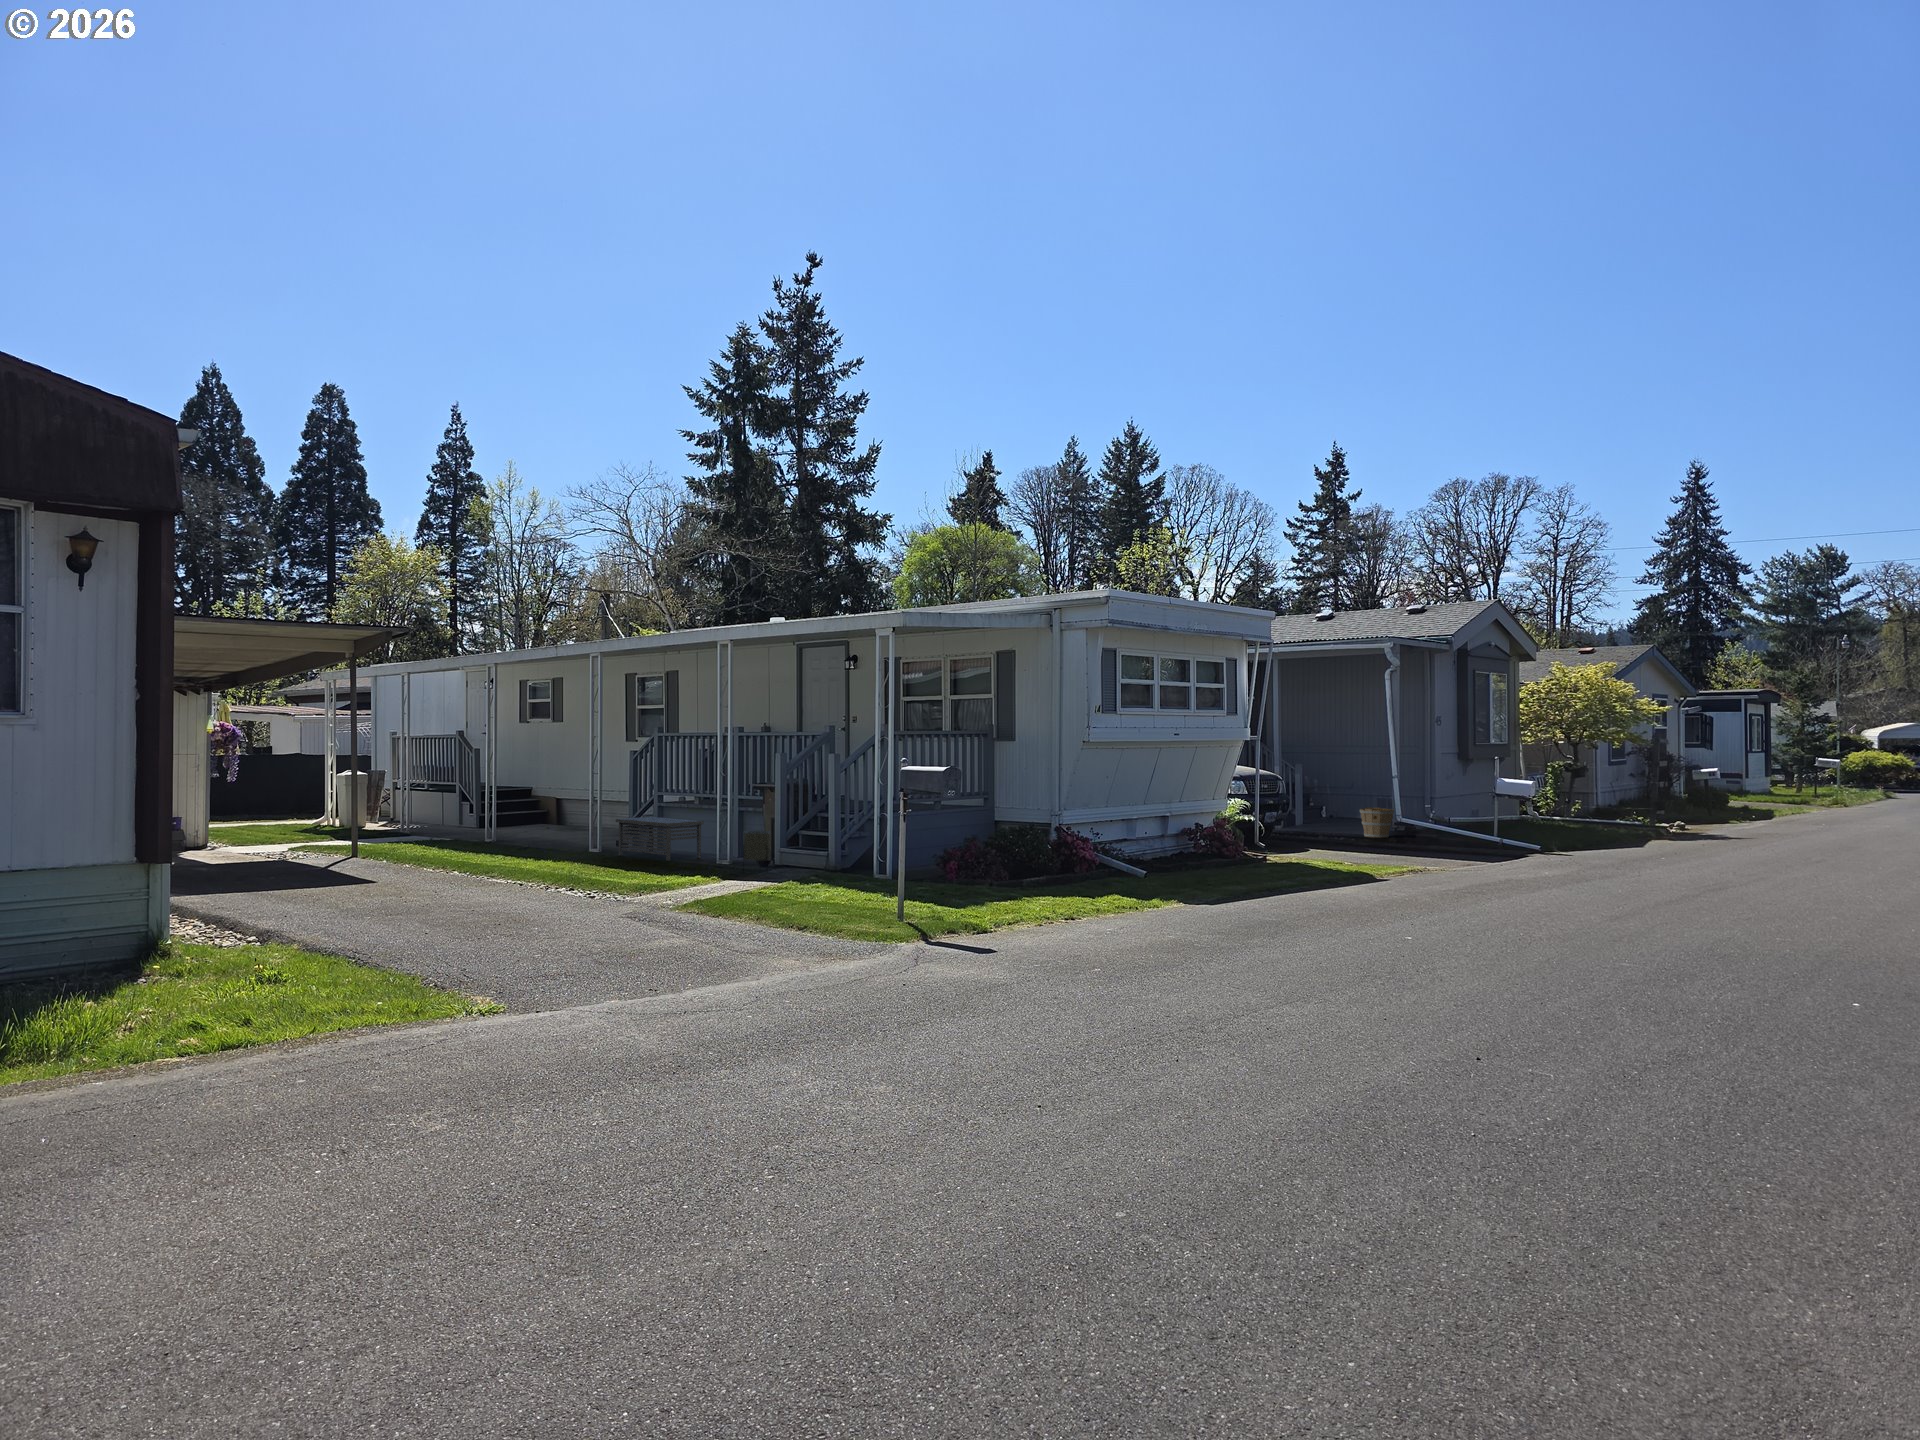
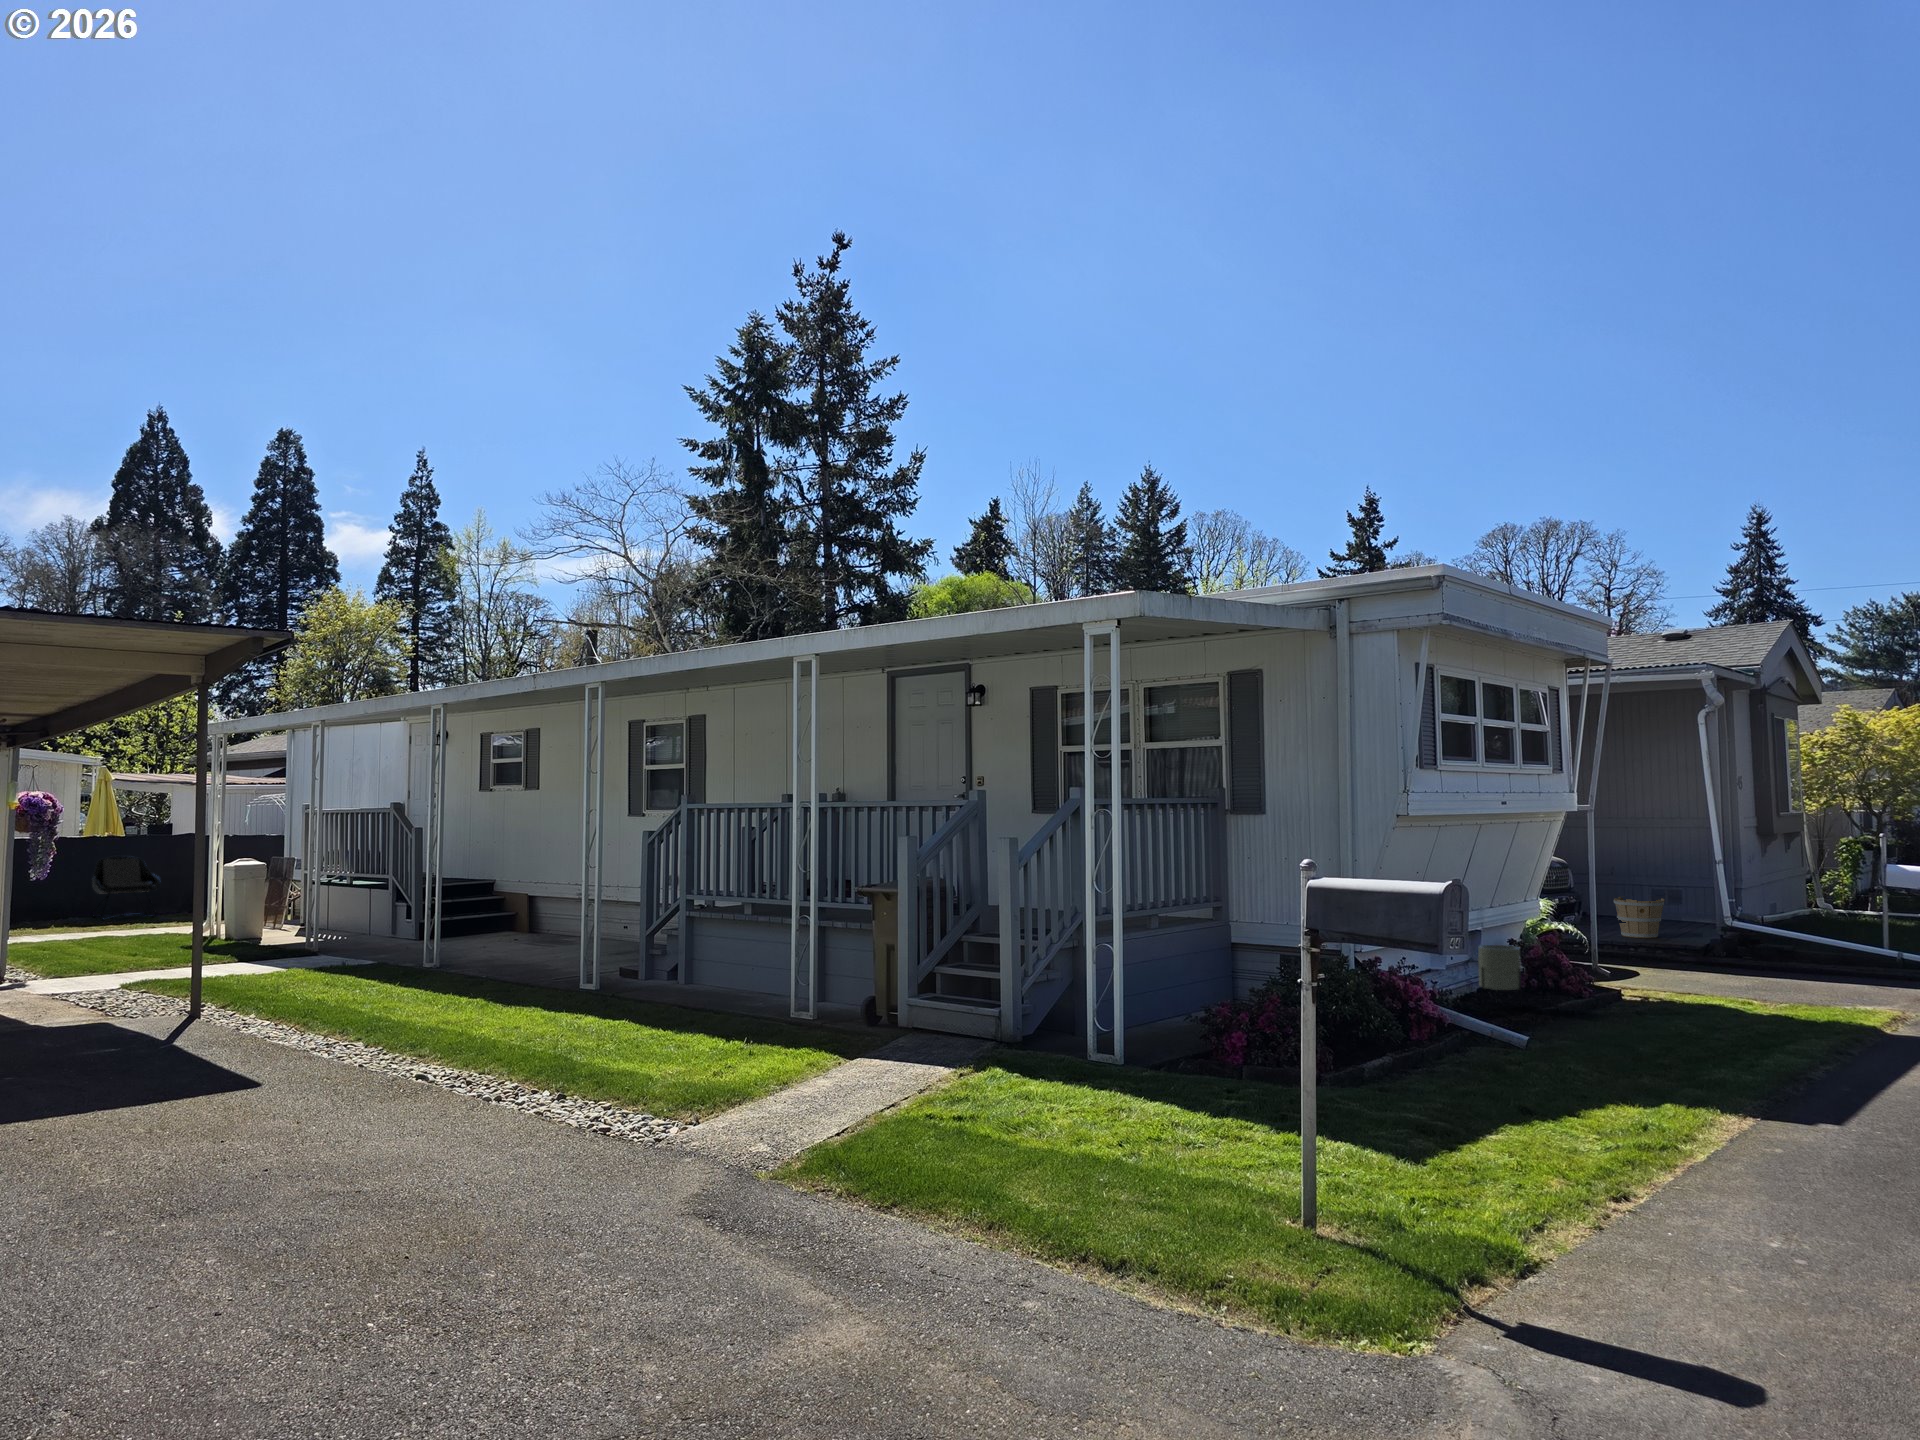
lounge chair: none [230,768,281,816] -> present [92,856,161,920]
storage bench: present [616,817,704,861] -> none [621,932,758,1006]
planter: present [743,831,771,861] -> present [1478,945,1521,991]

